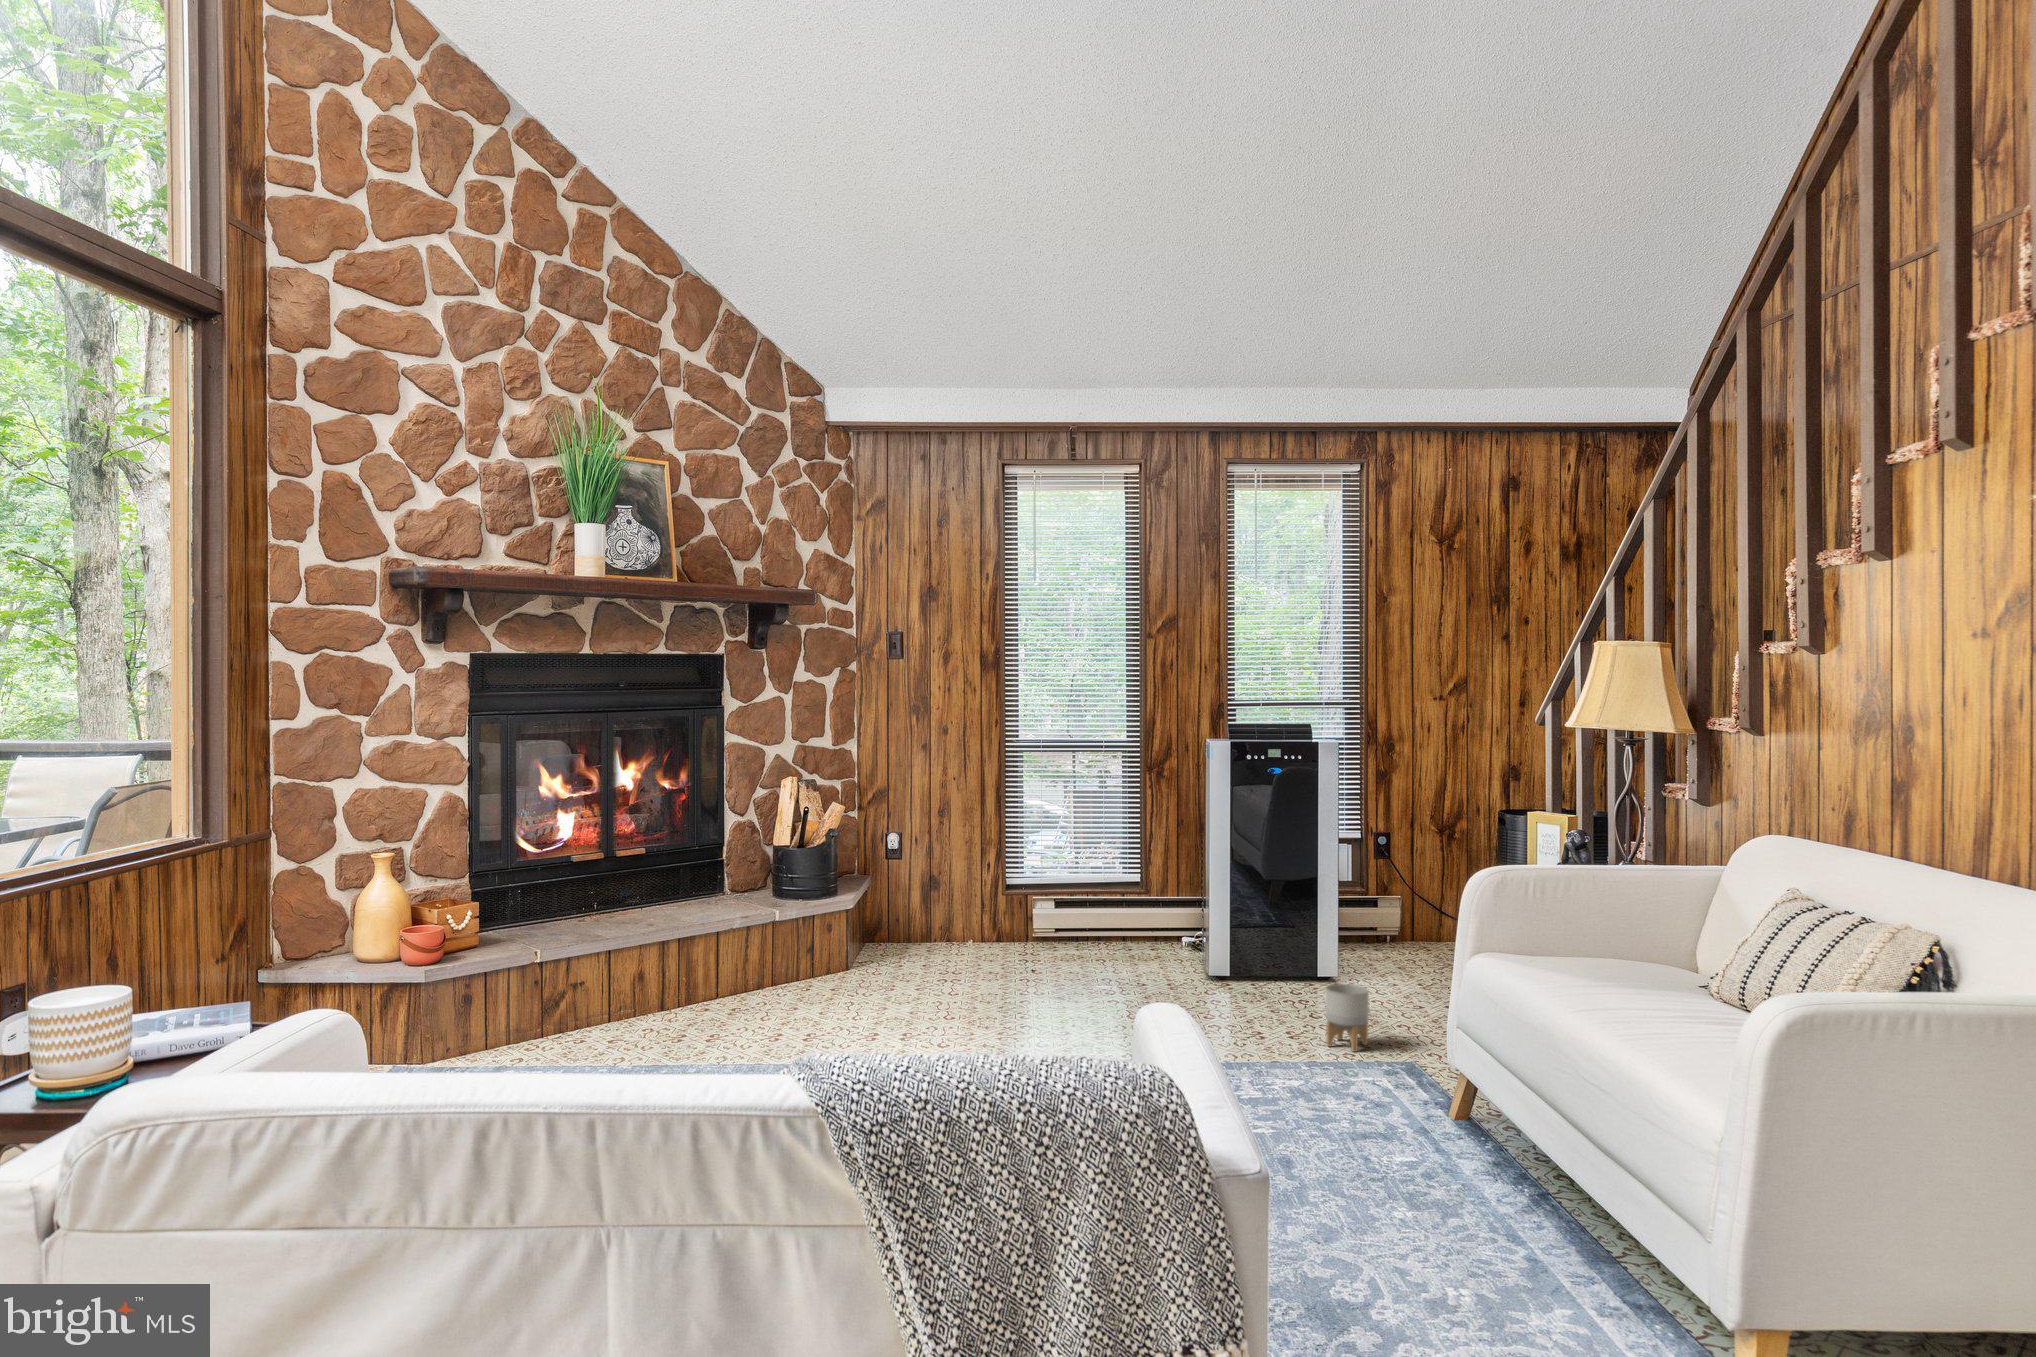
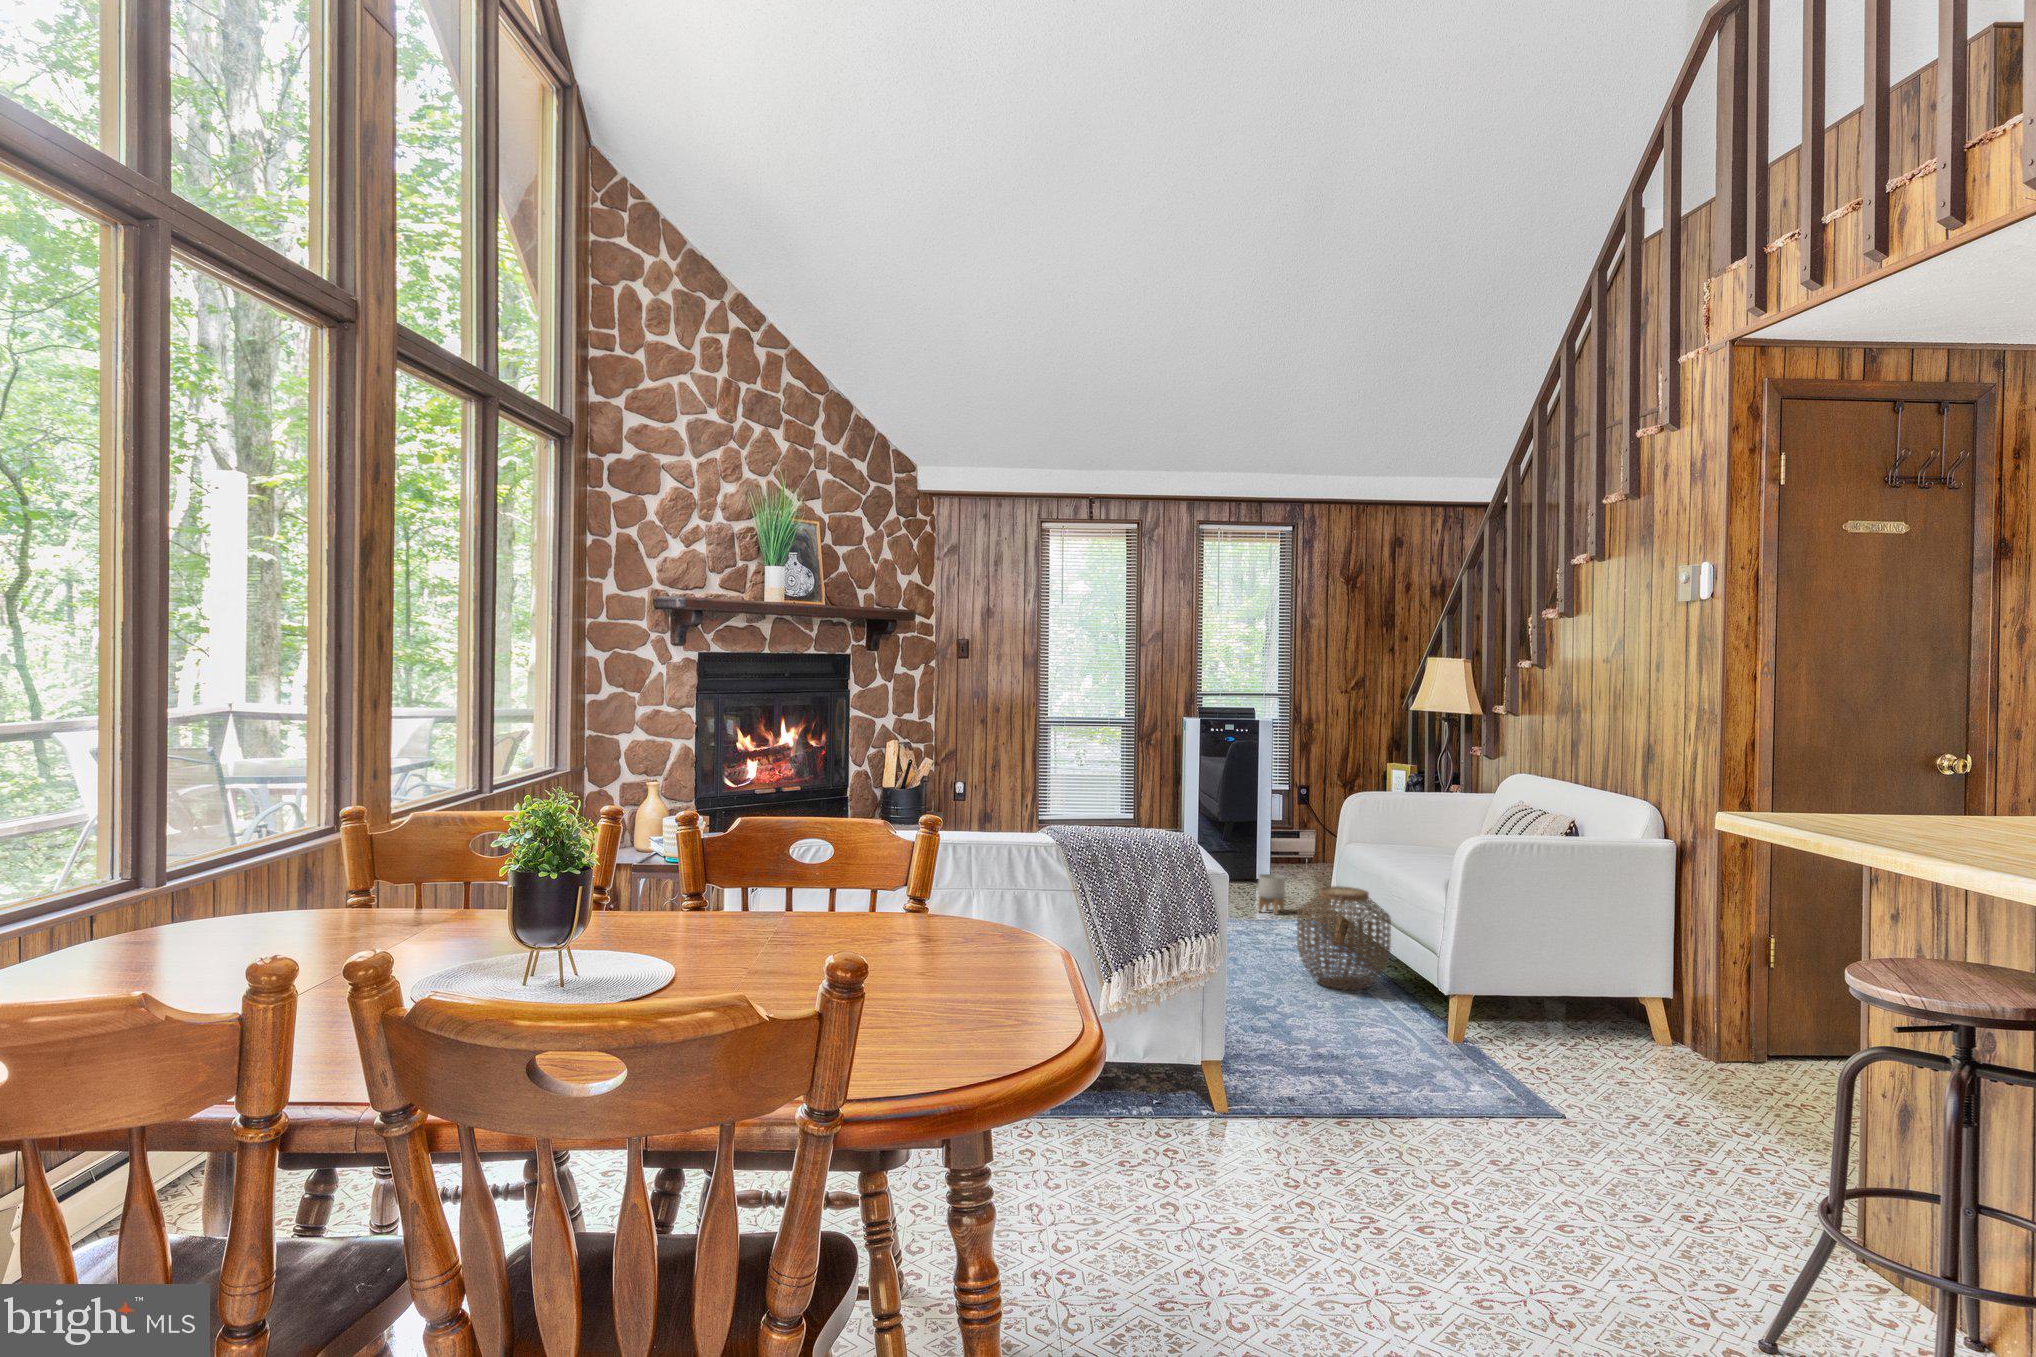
woven basket: none [1416,1063,1600,1273] -> present [1297,886,1391,990]

